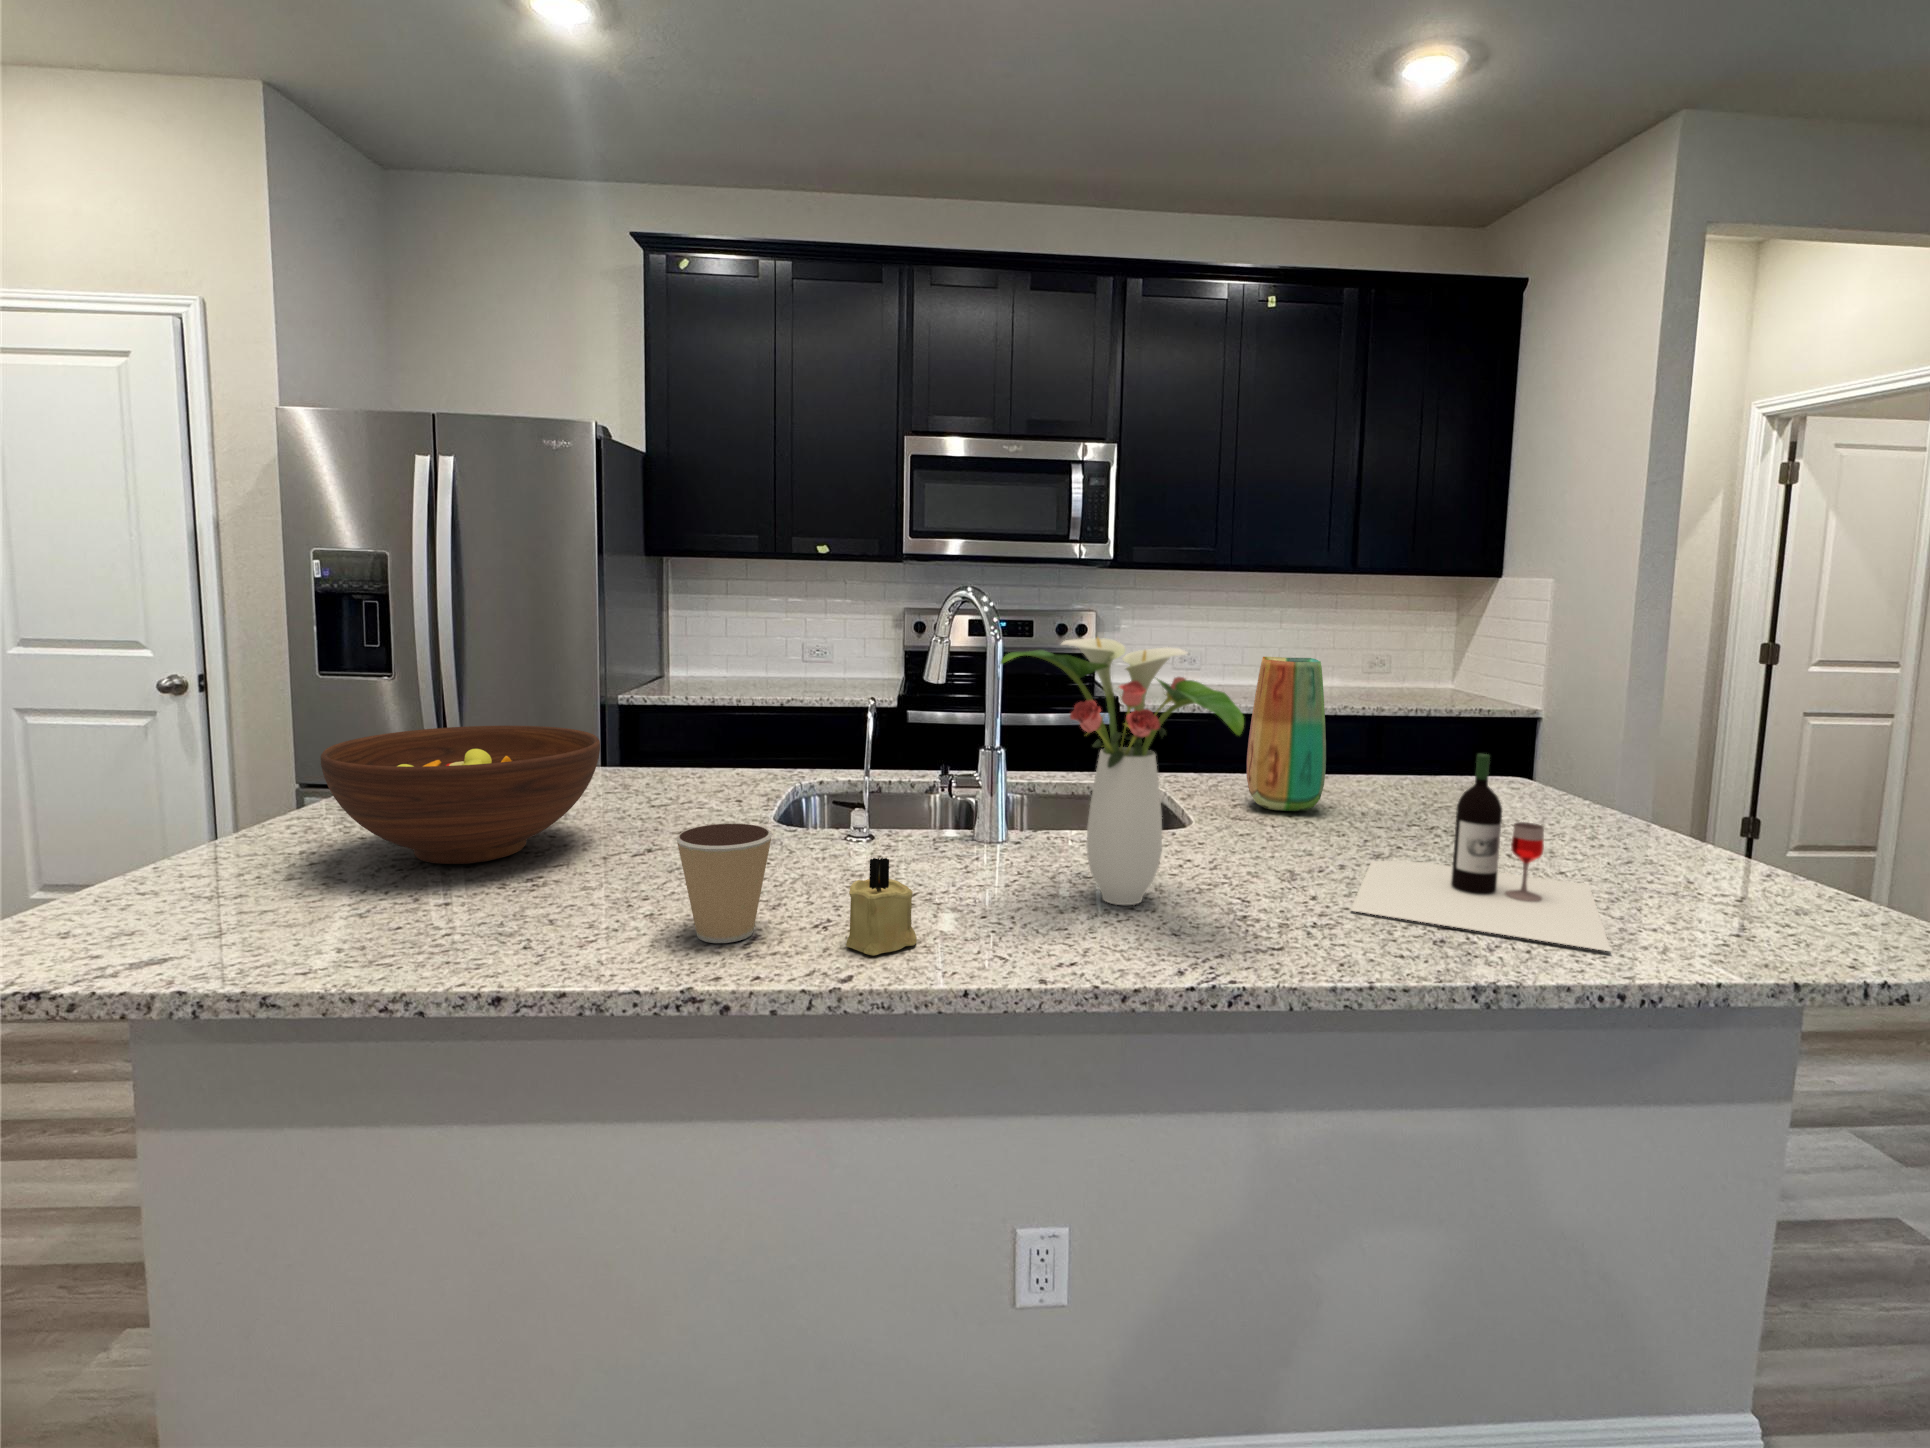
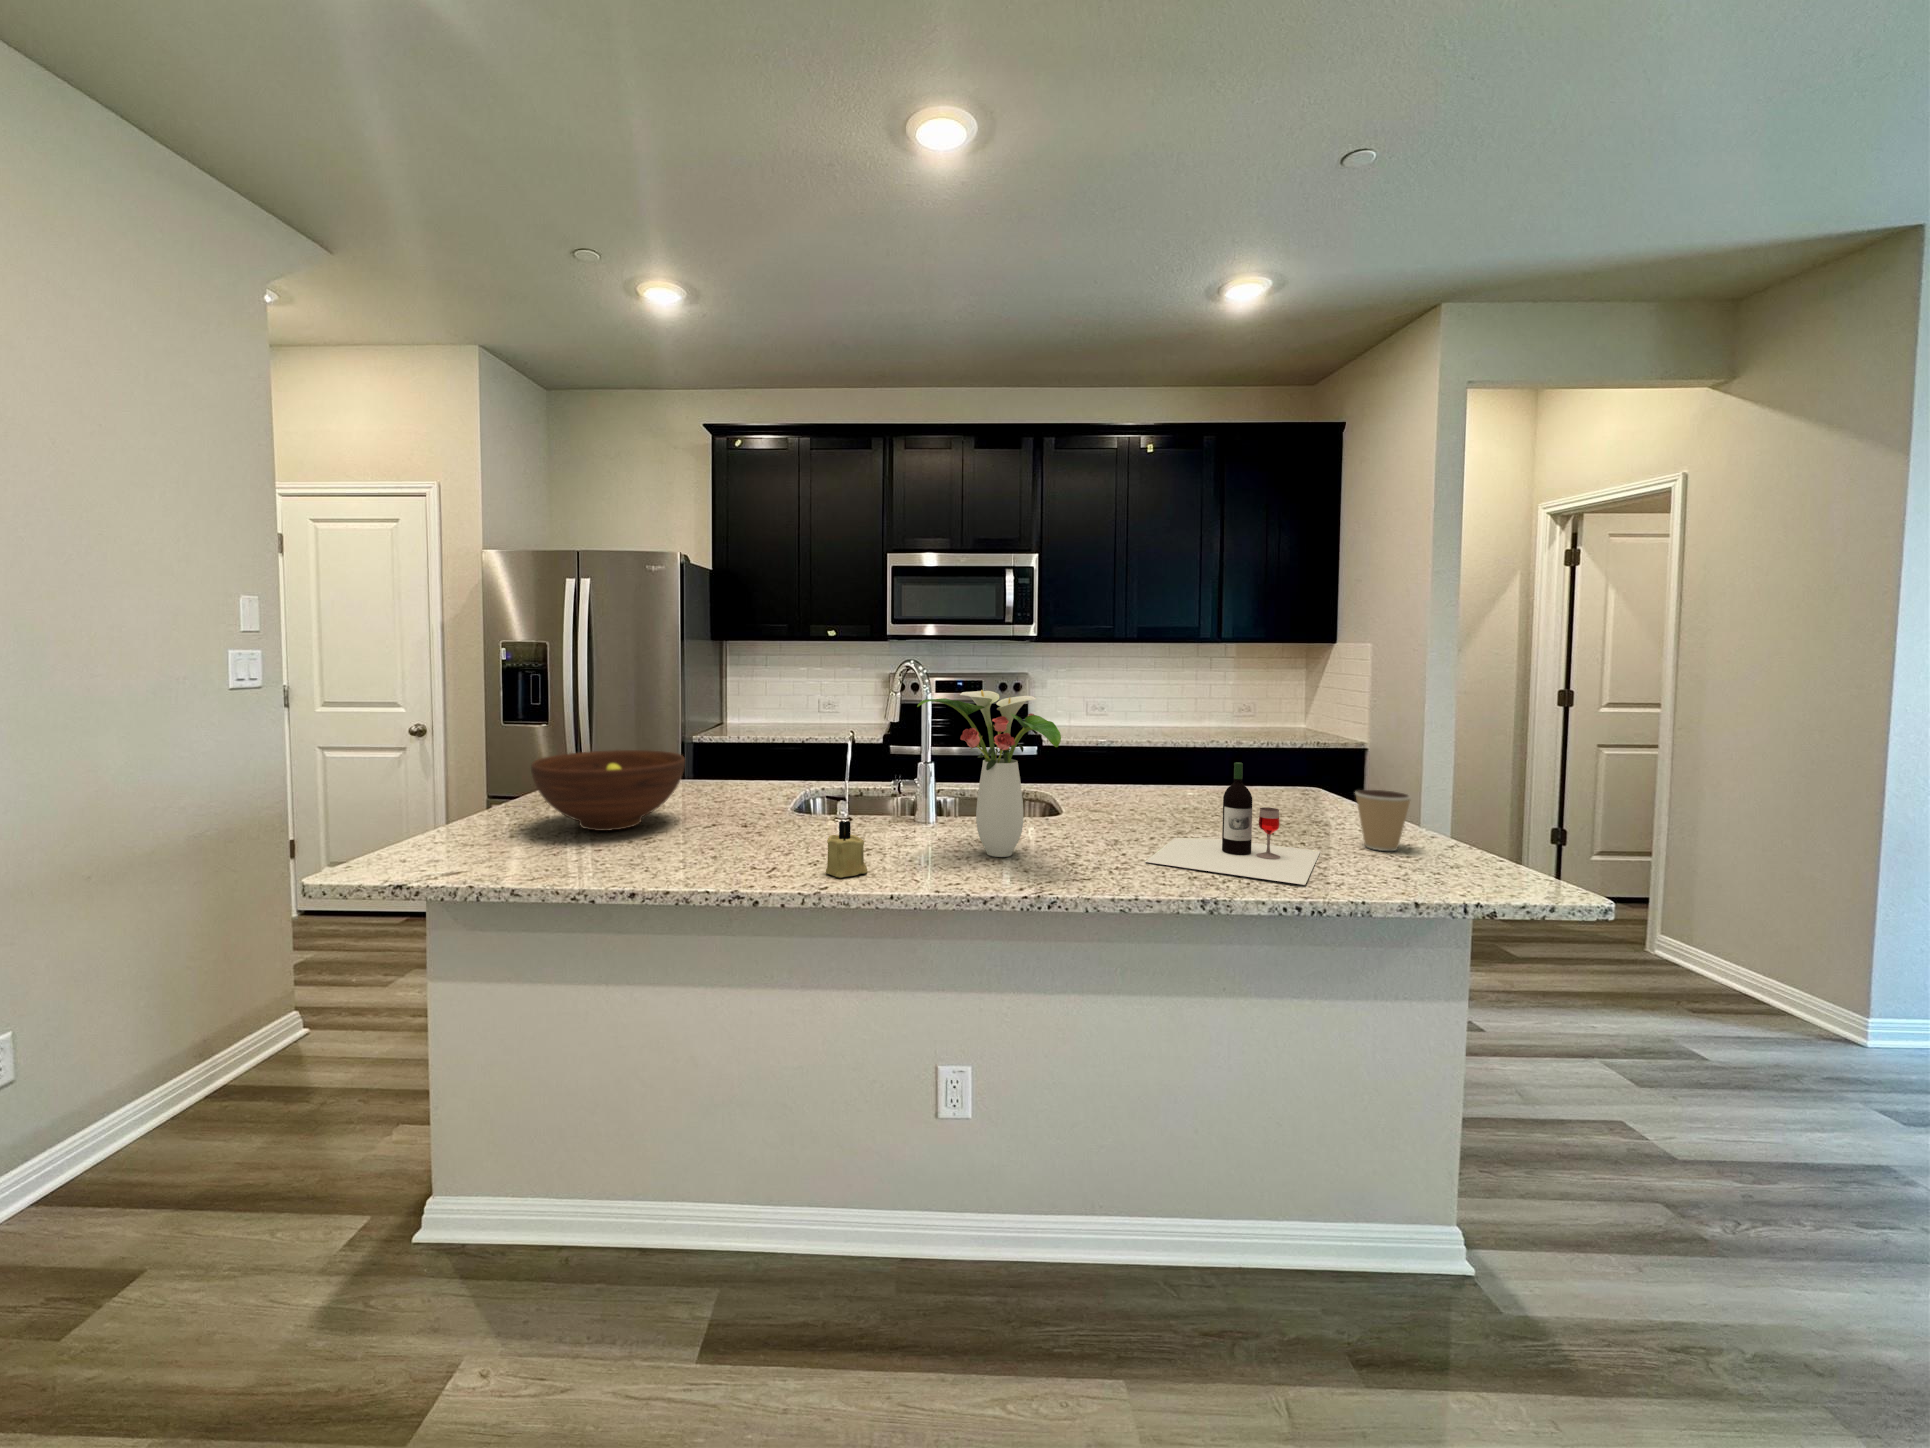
vase: present [1247,656,1326,811] -> none [1106,703,1158,808]
coffee cup: present [676,823,773,943] -> present [1356,790,1411,851]

